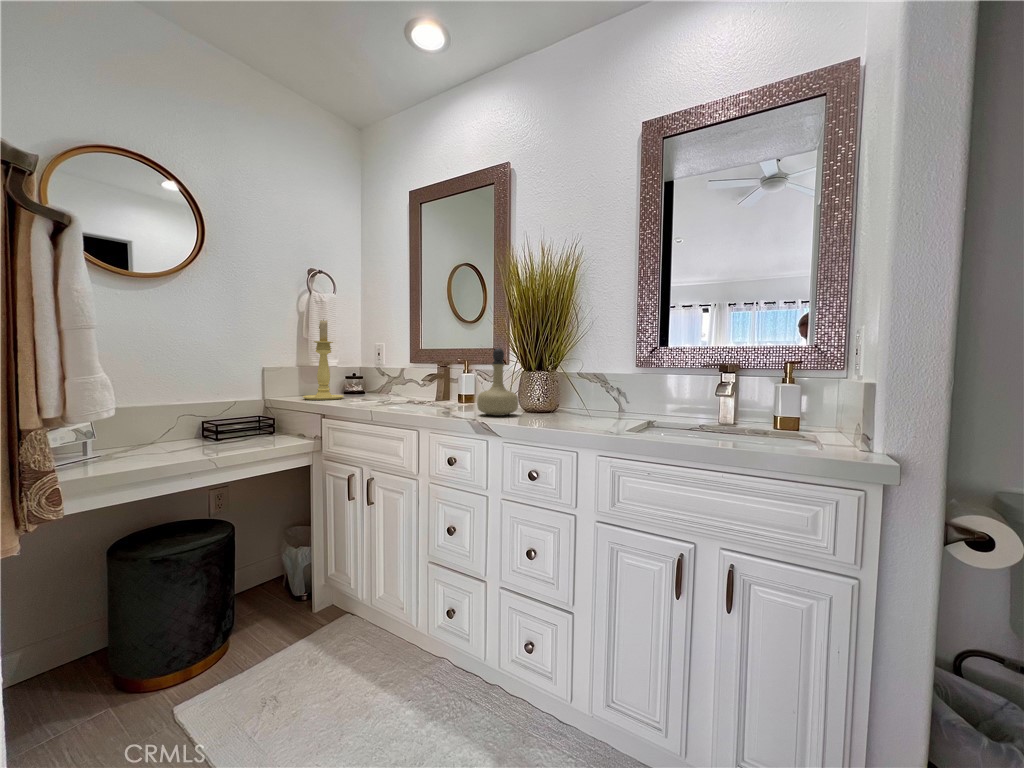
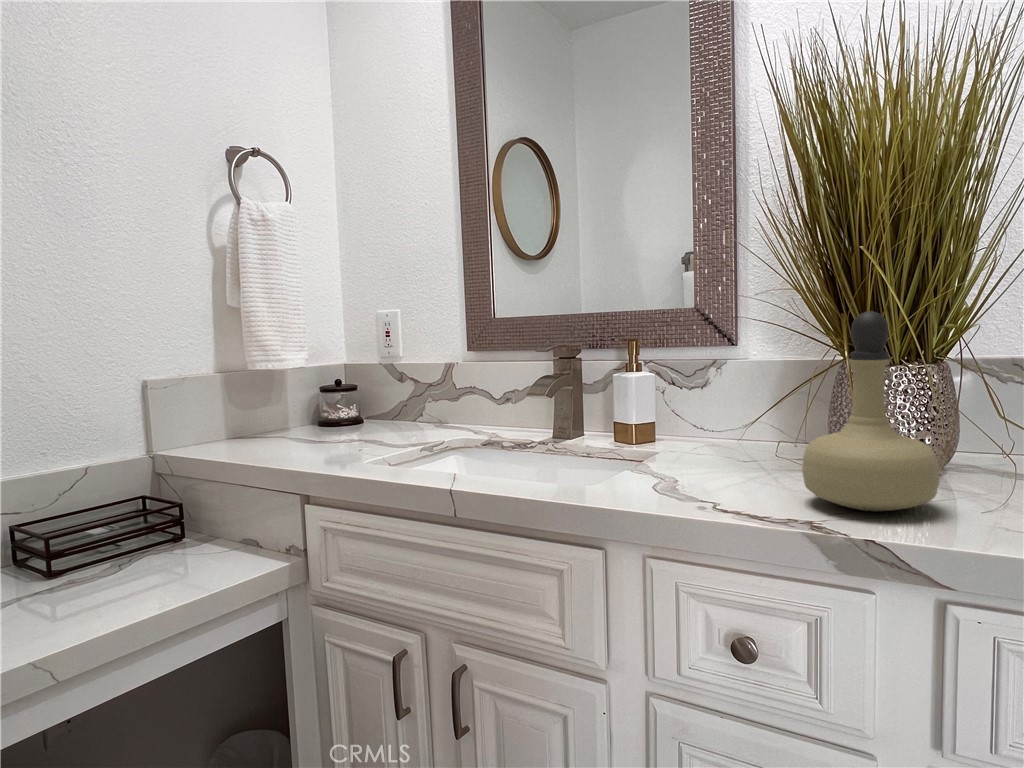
candle holder: present [303,320,344,400] -> none [239,260,333,452]

